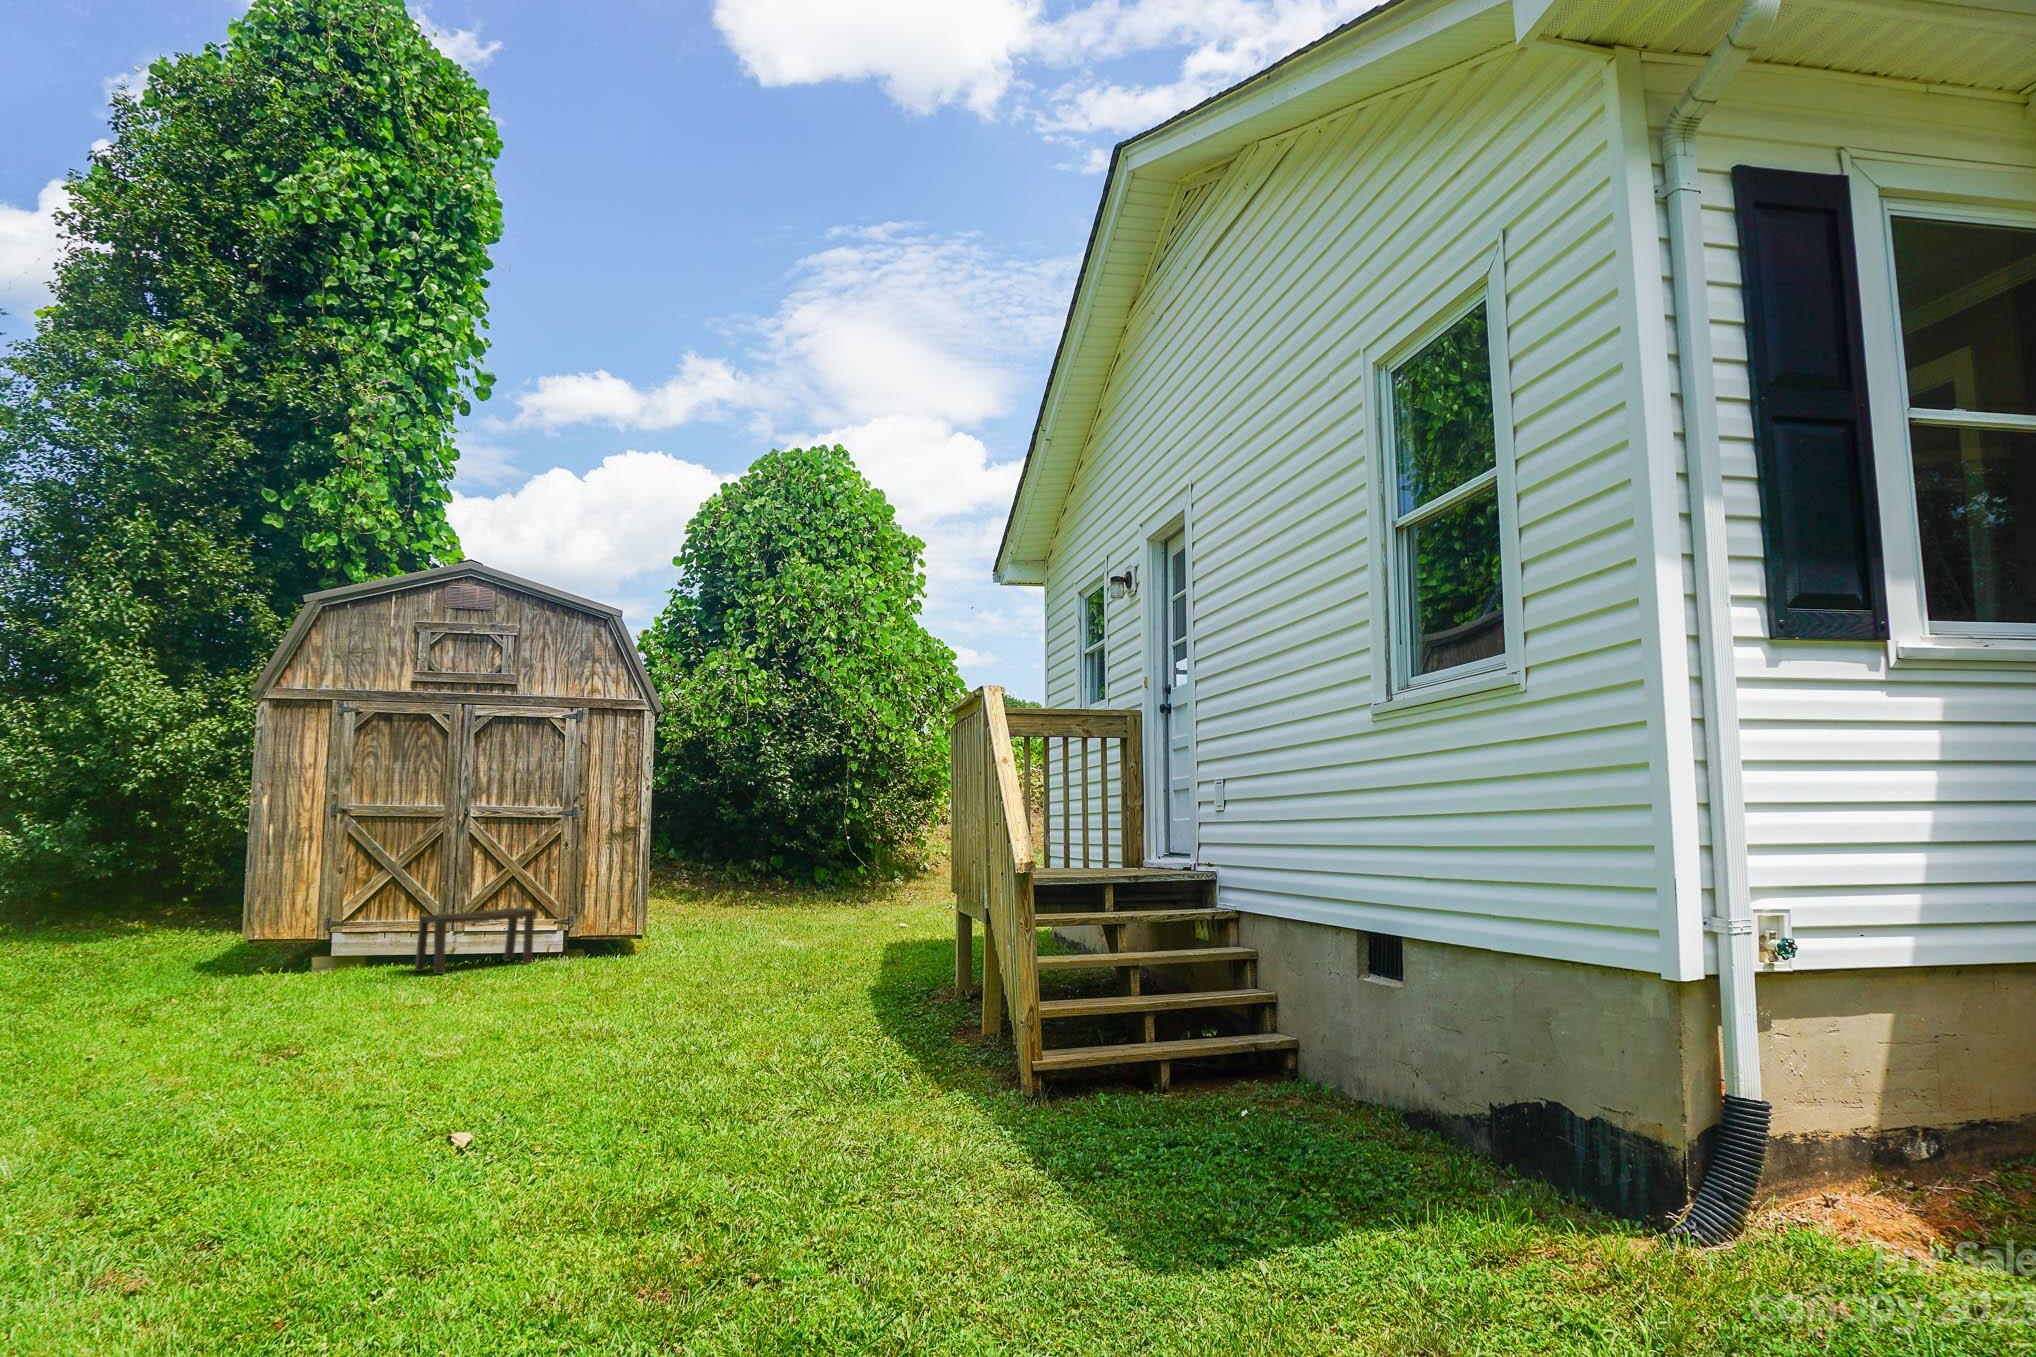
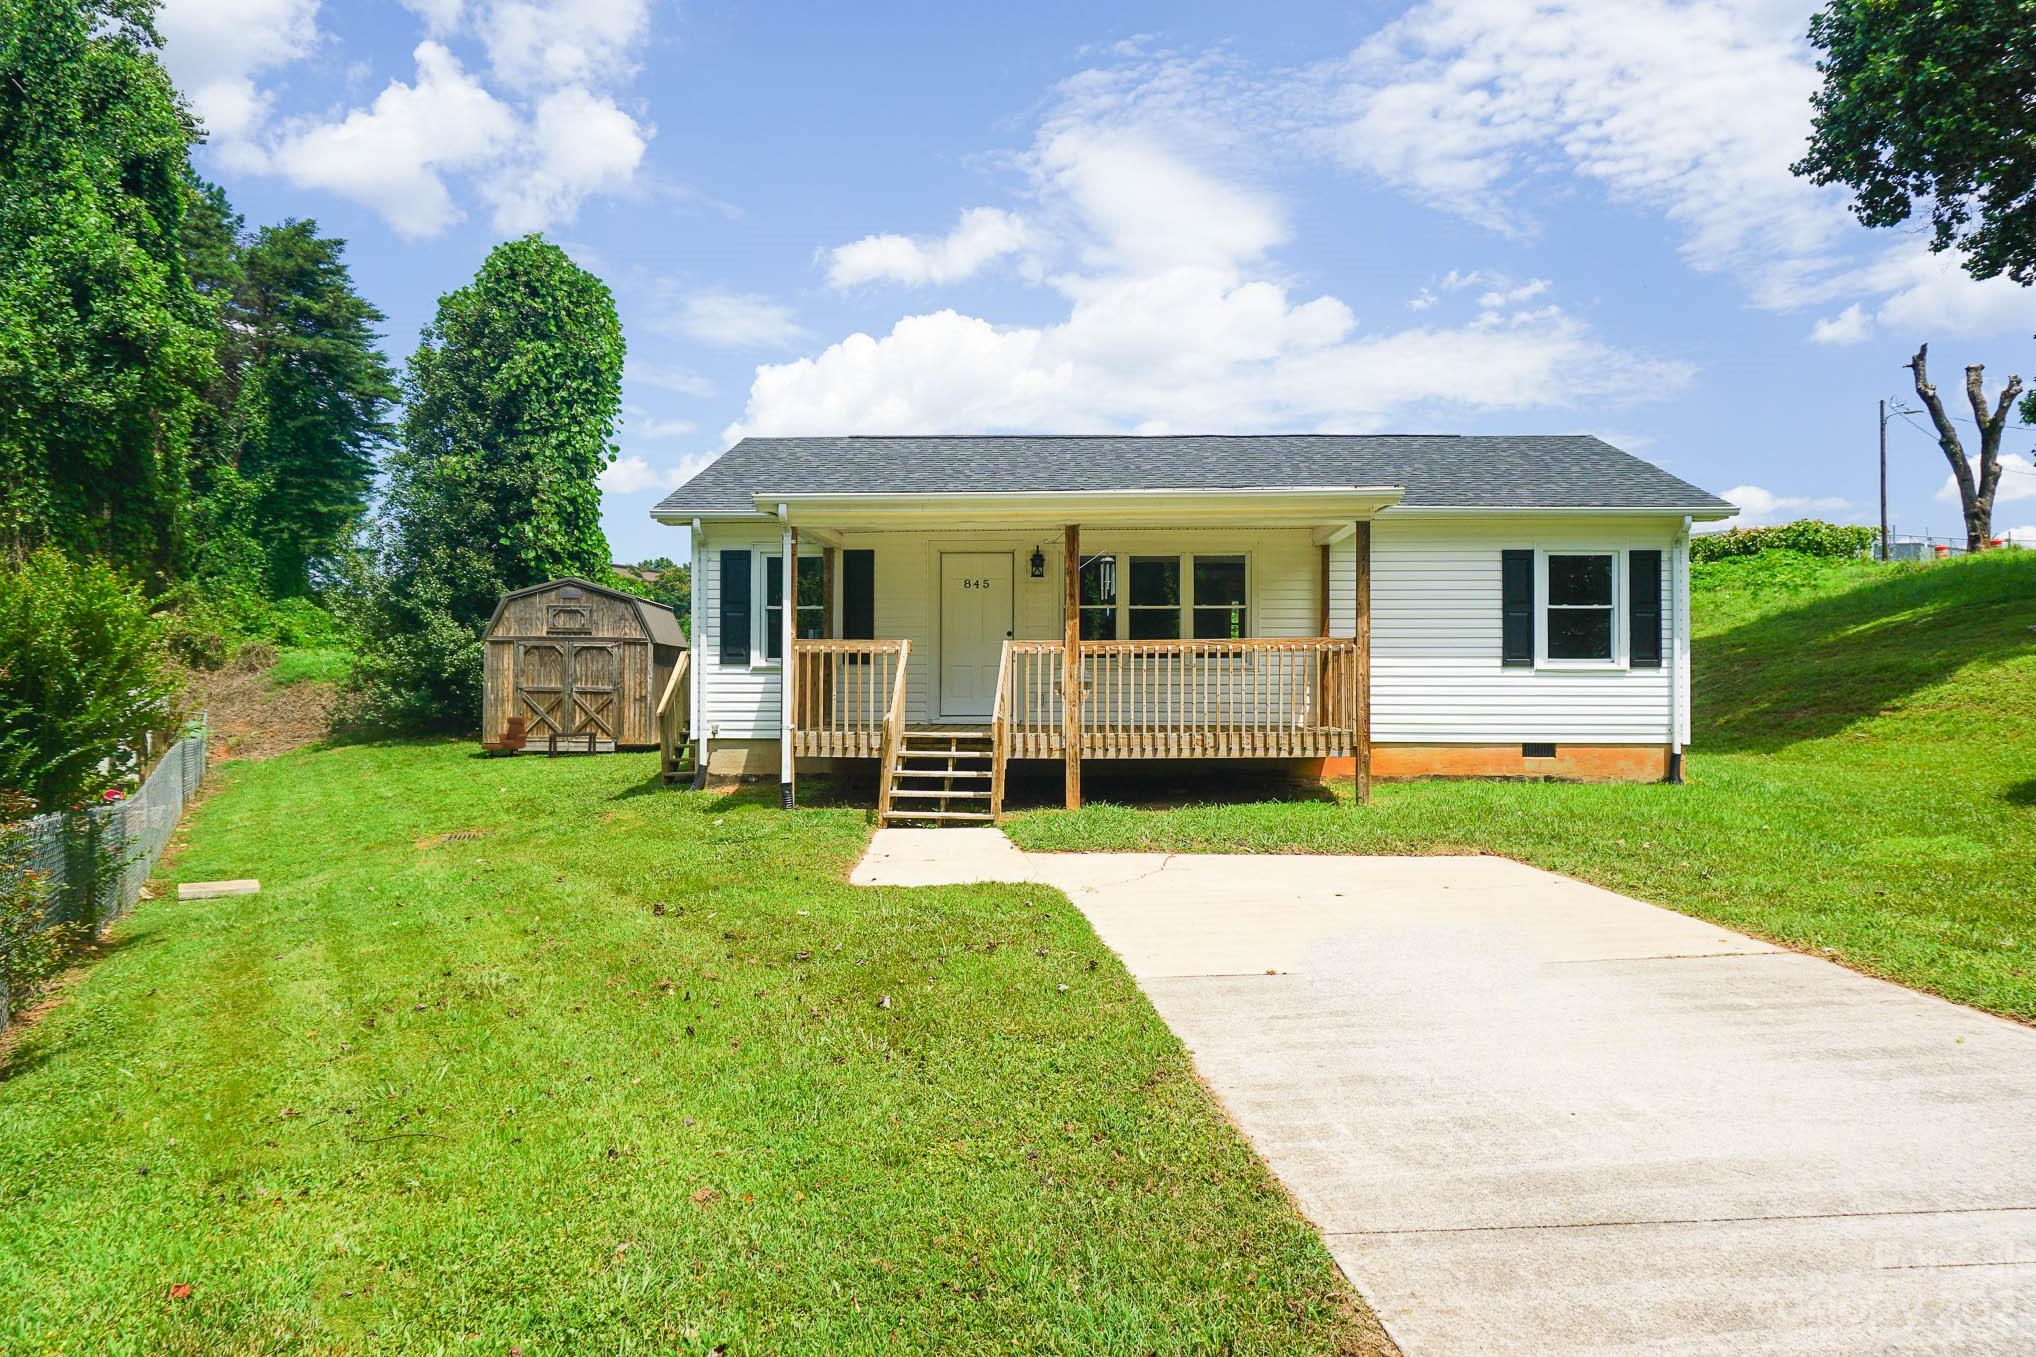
lounge chair: none [238,877,359,985] -> present [481,717,528,758]

